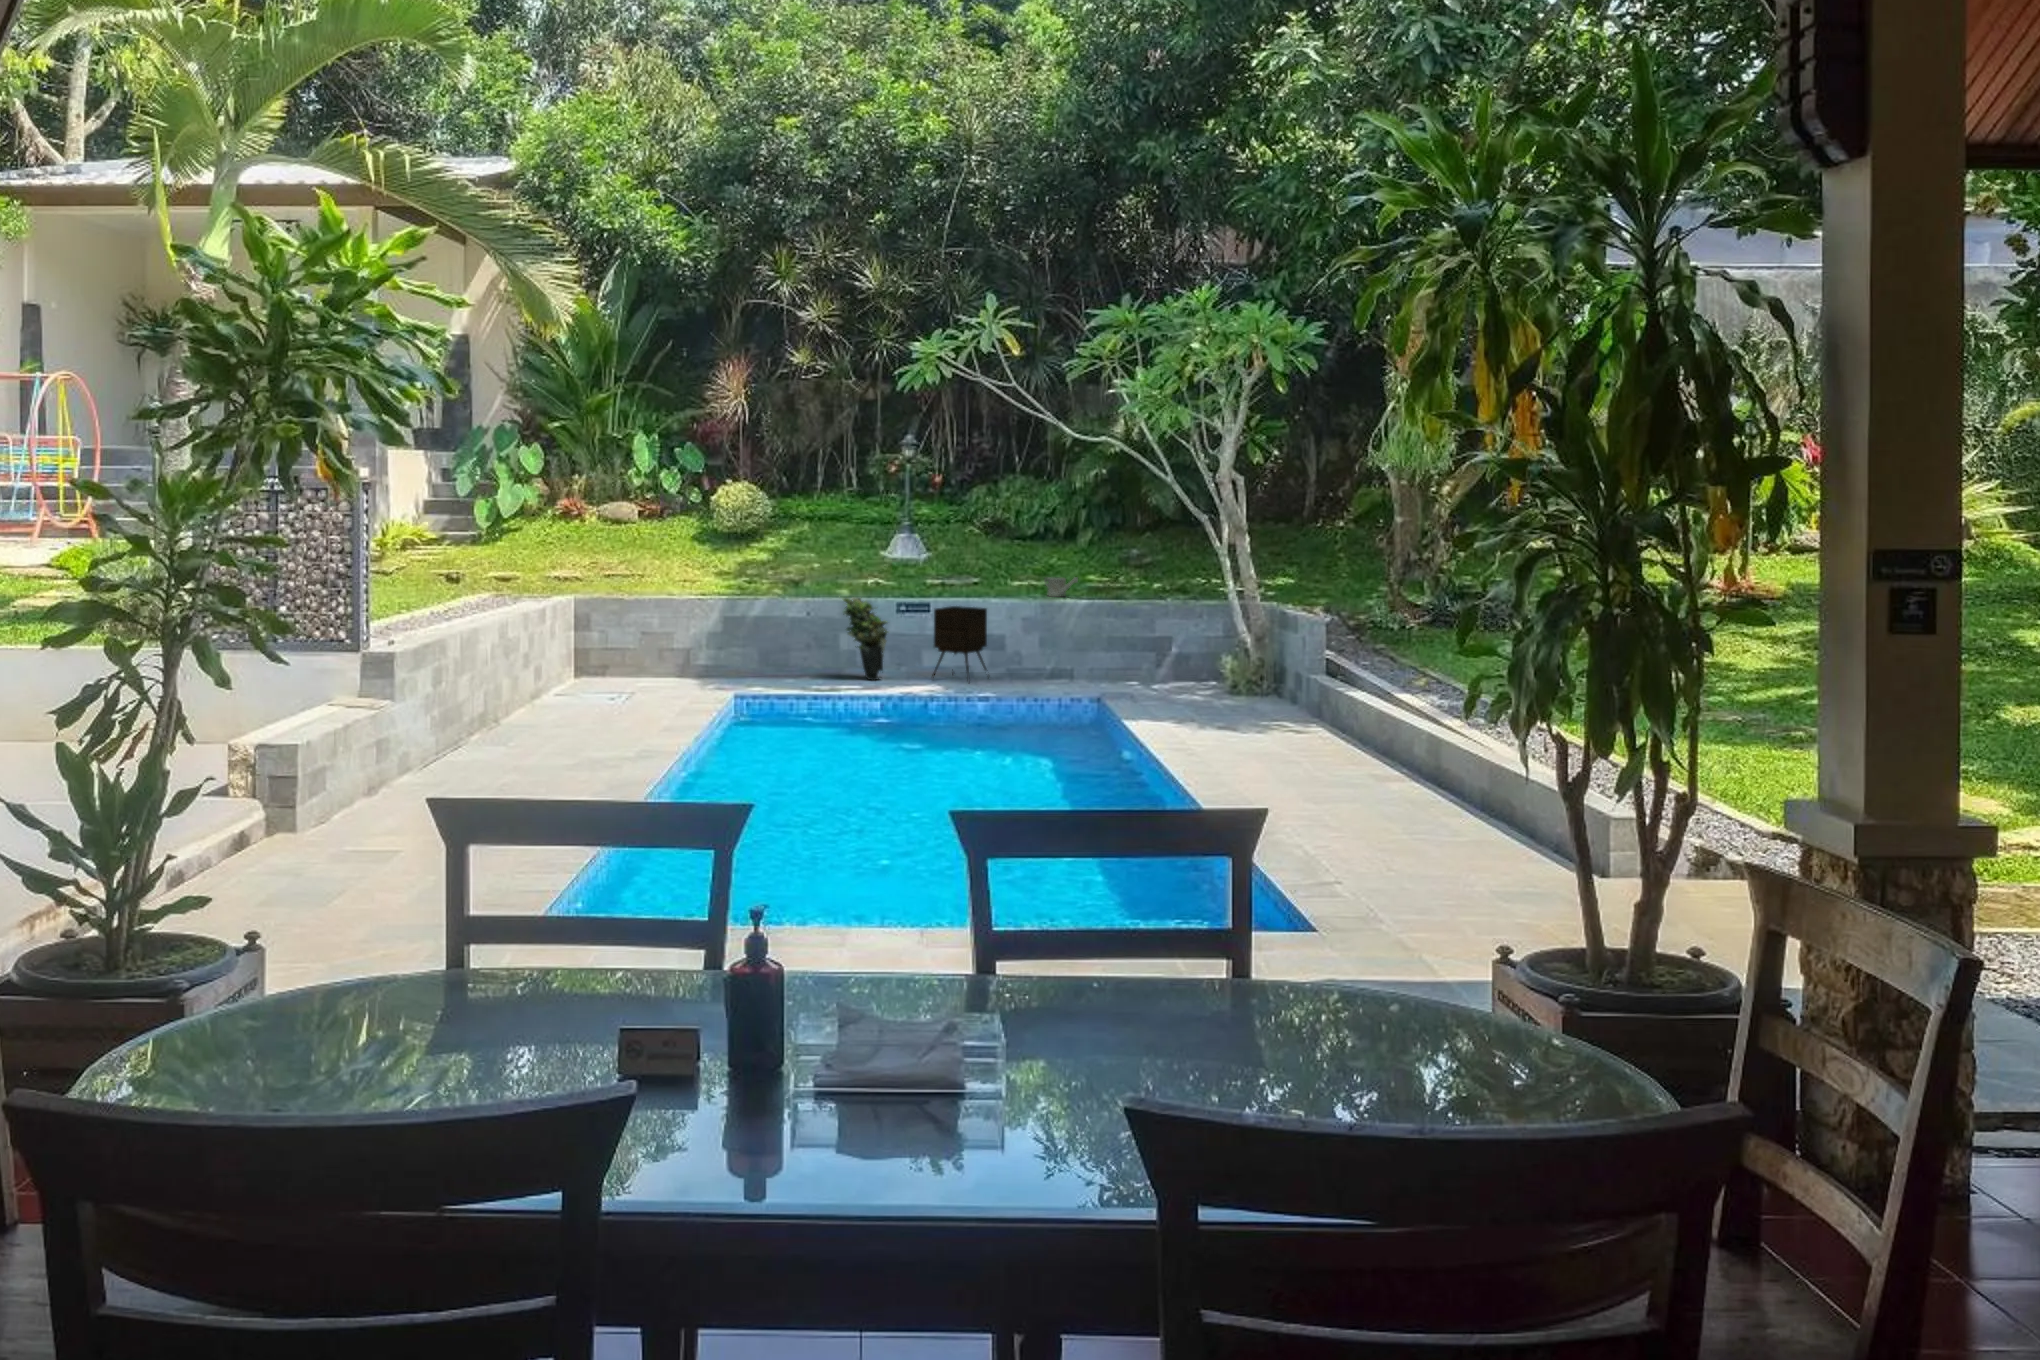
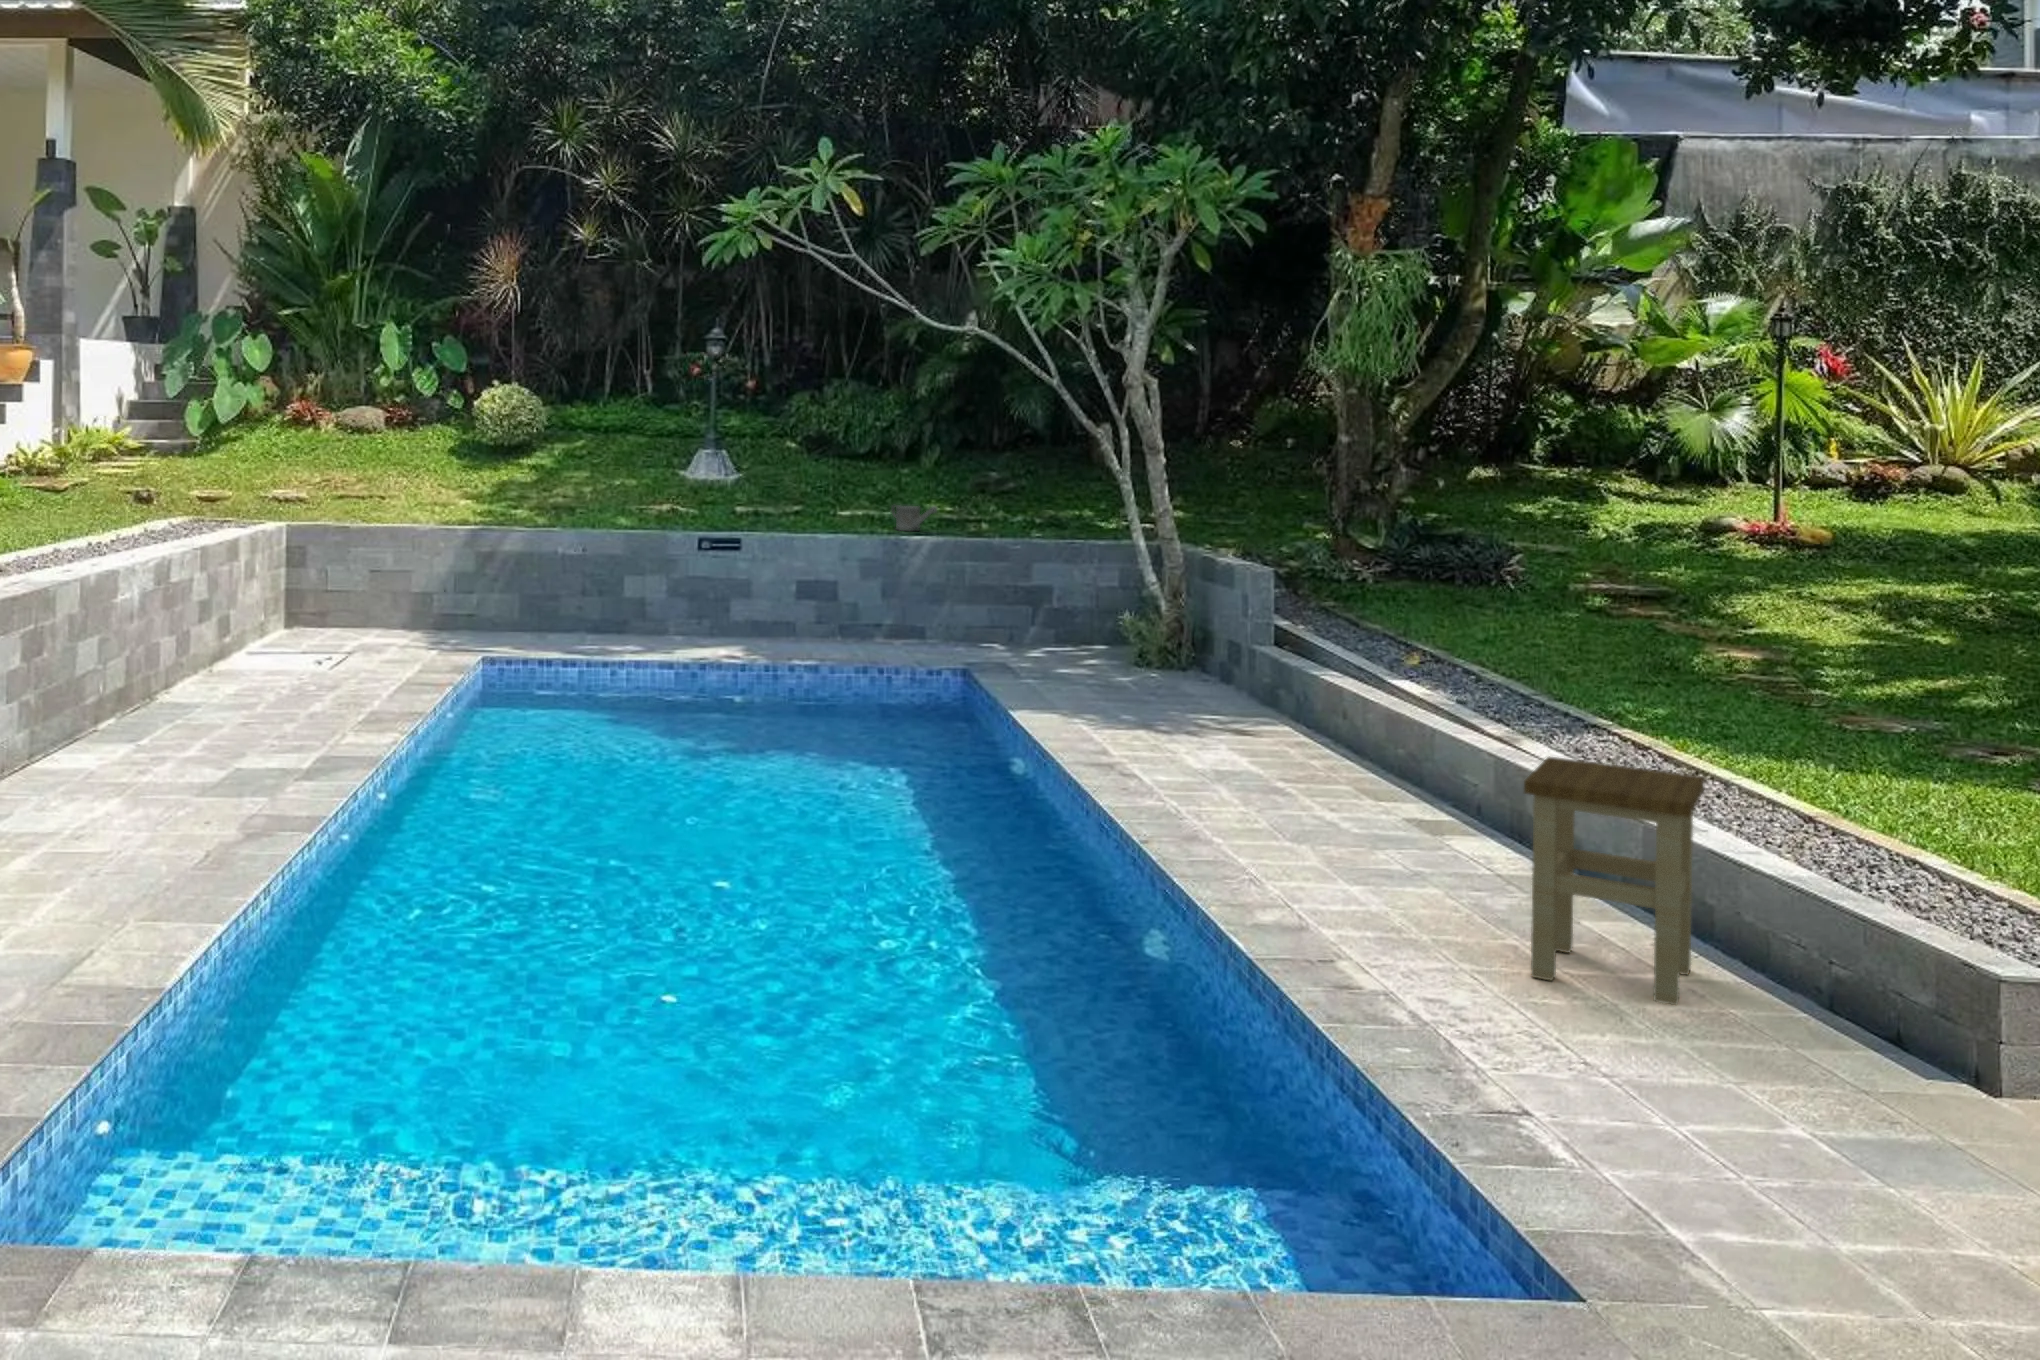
potted plant: present [843,598,887,680] -> none [625,523,690,639]
side table: present [932,606,987,681] -> none [744,541,821,645]
stool: none [1352,710,1457,836] -> present [1524,756,1705,1005]

